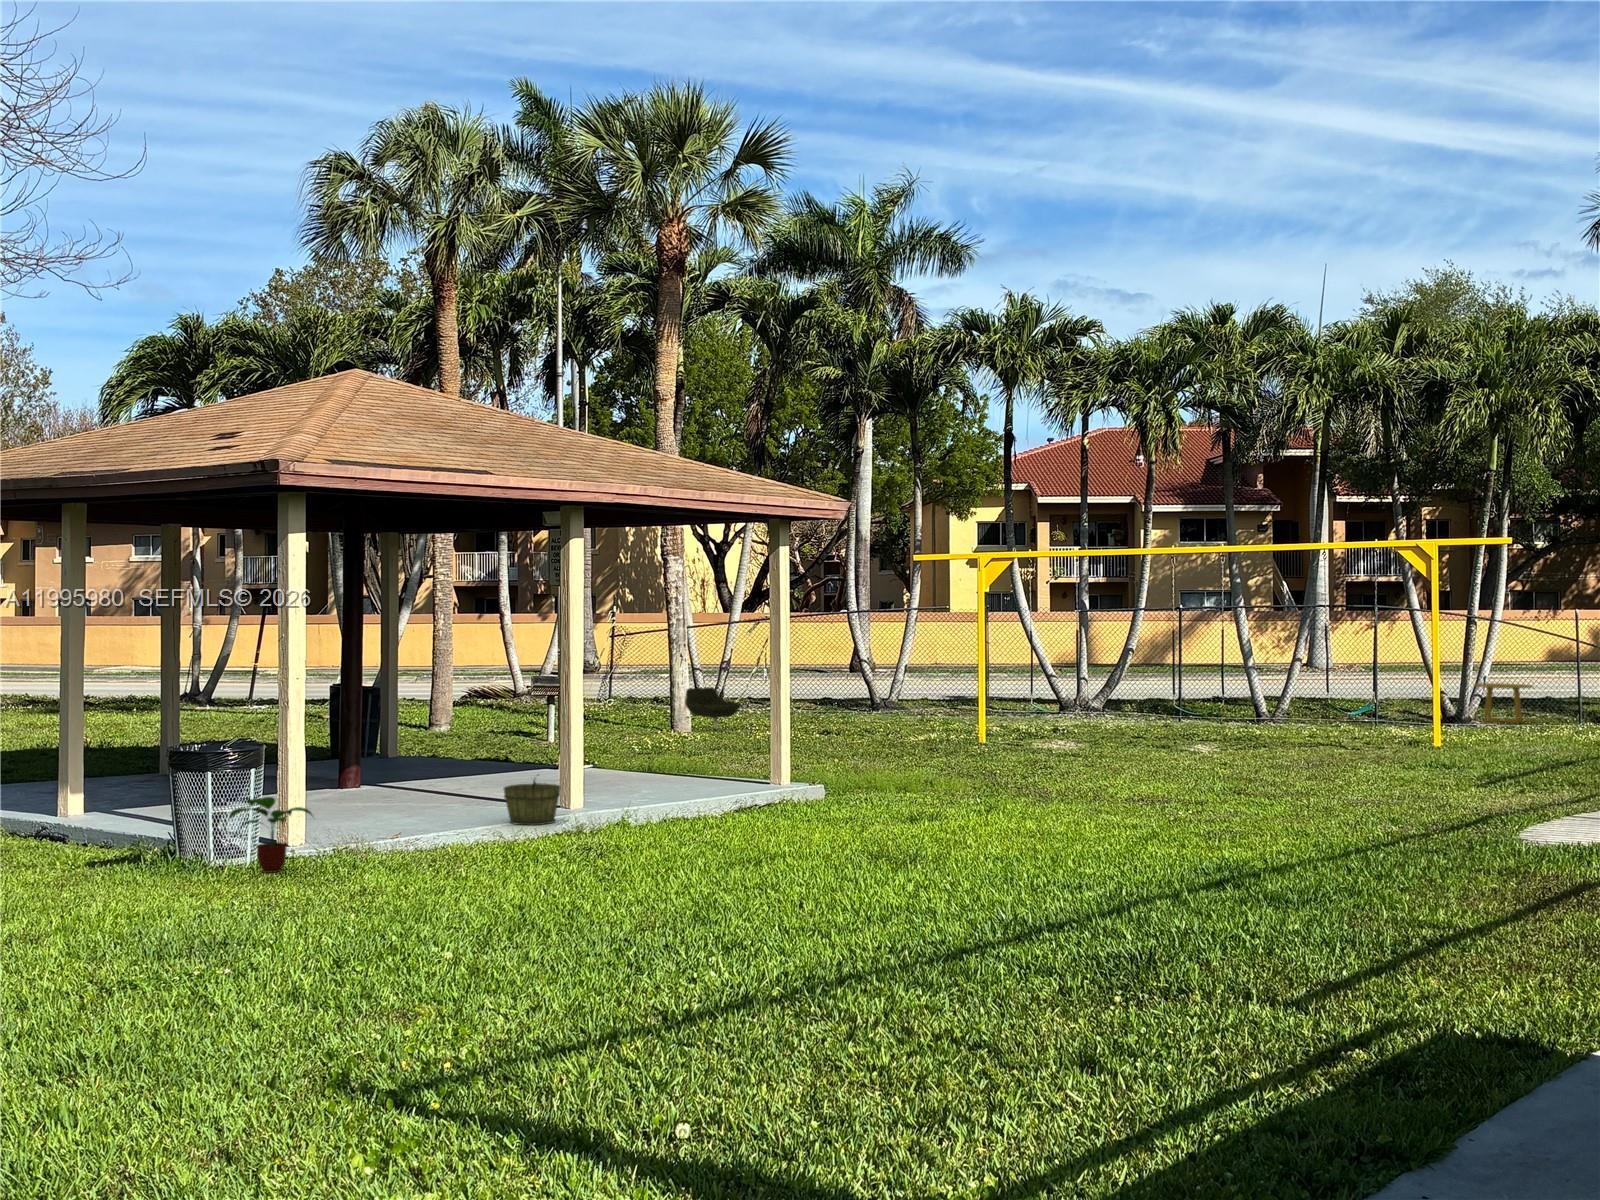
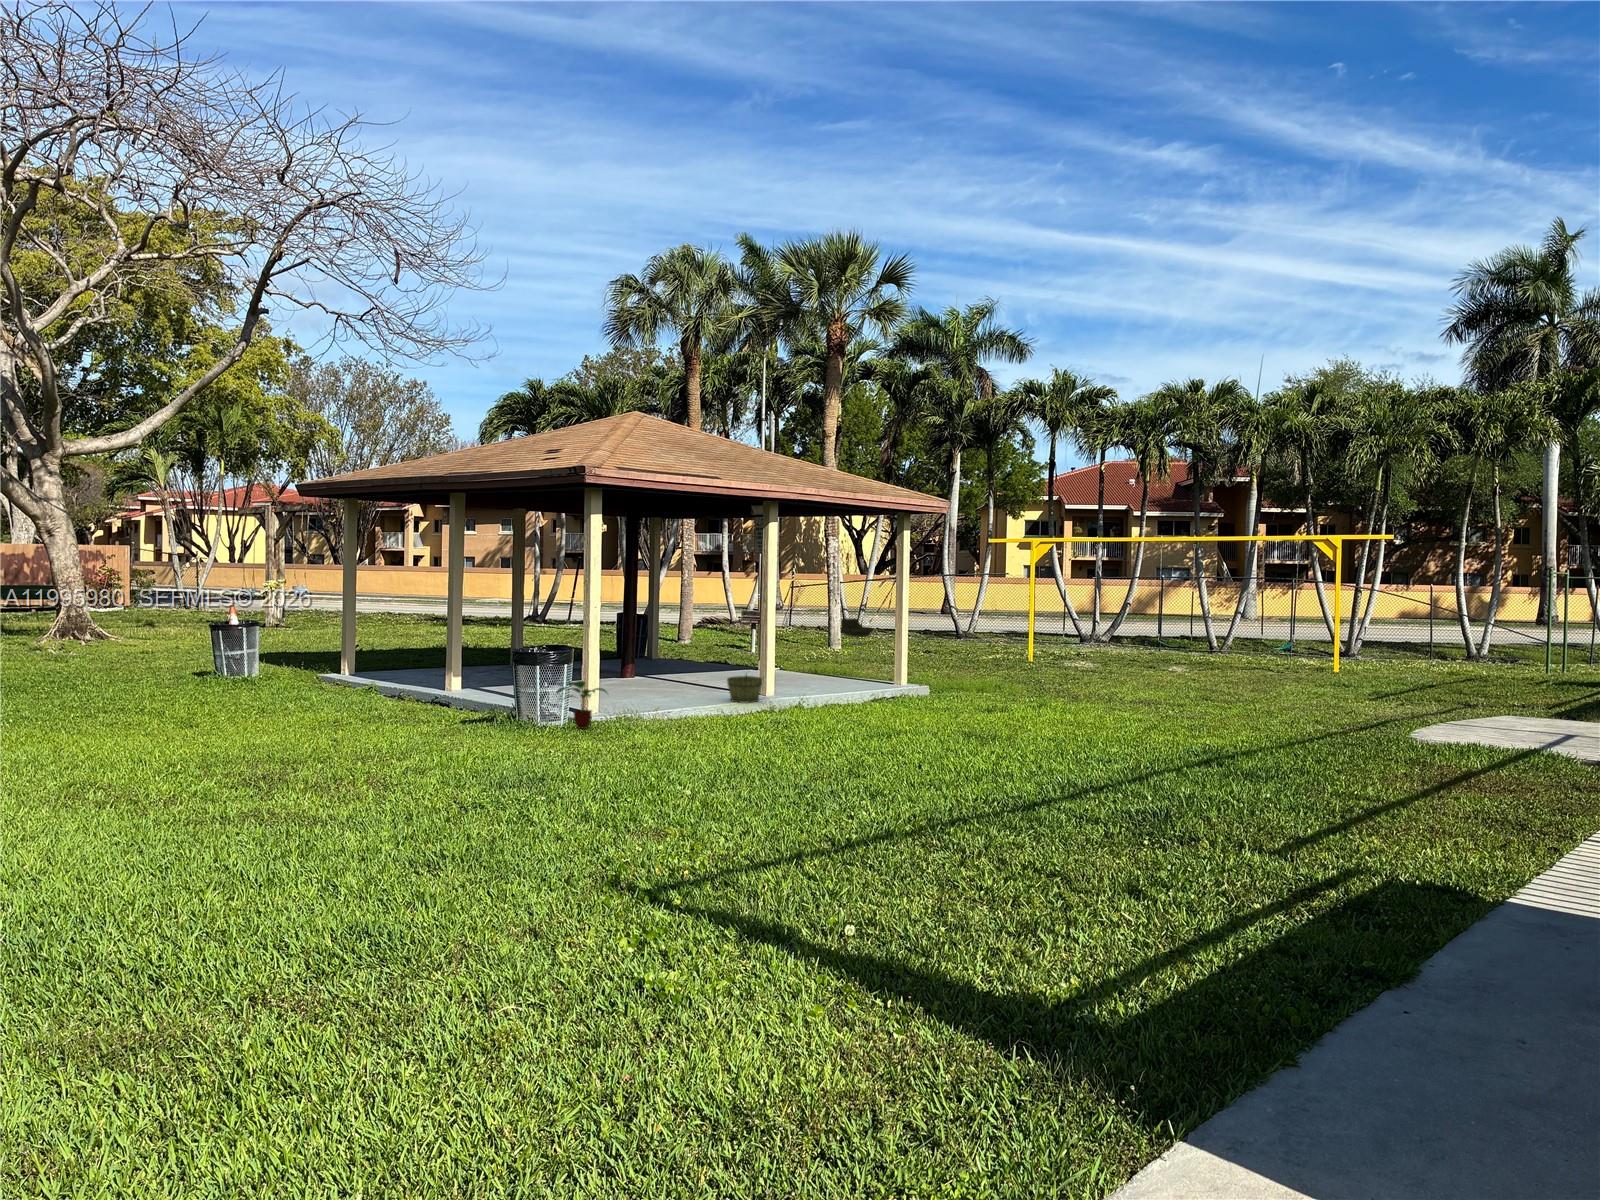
round table: present [1474,683,1533,724] -> none [1354,626,1397,653]

